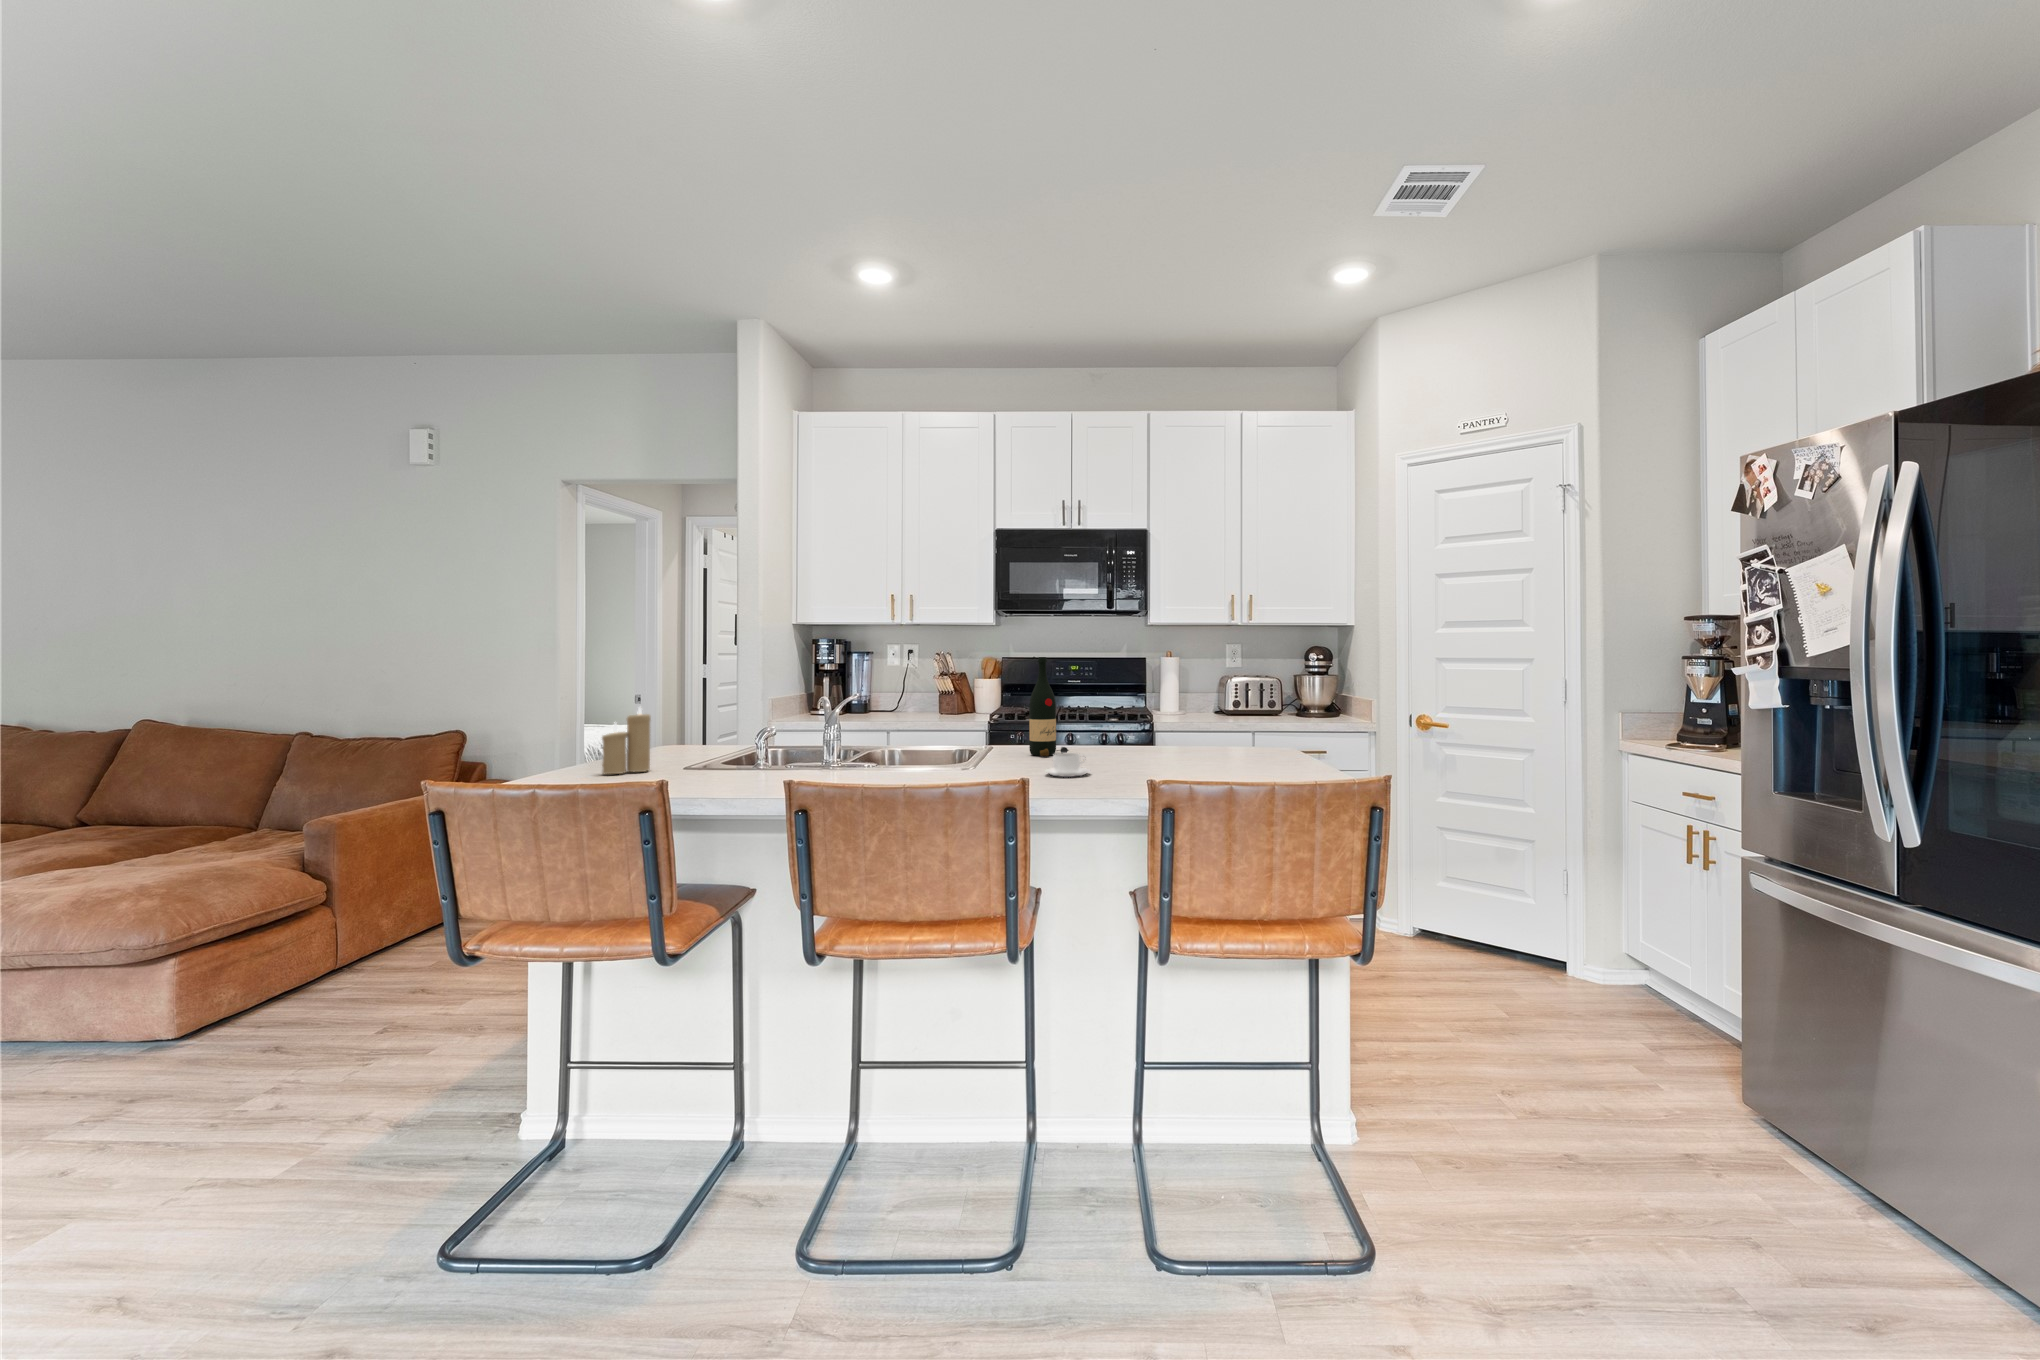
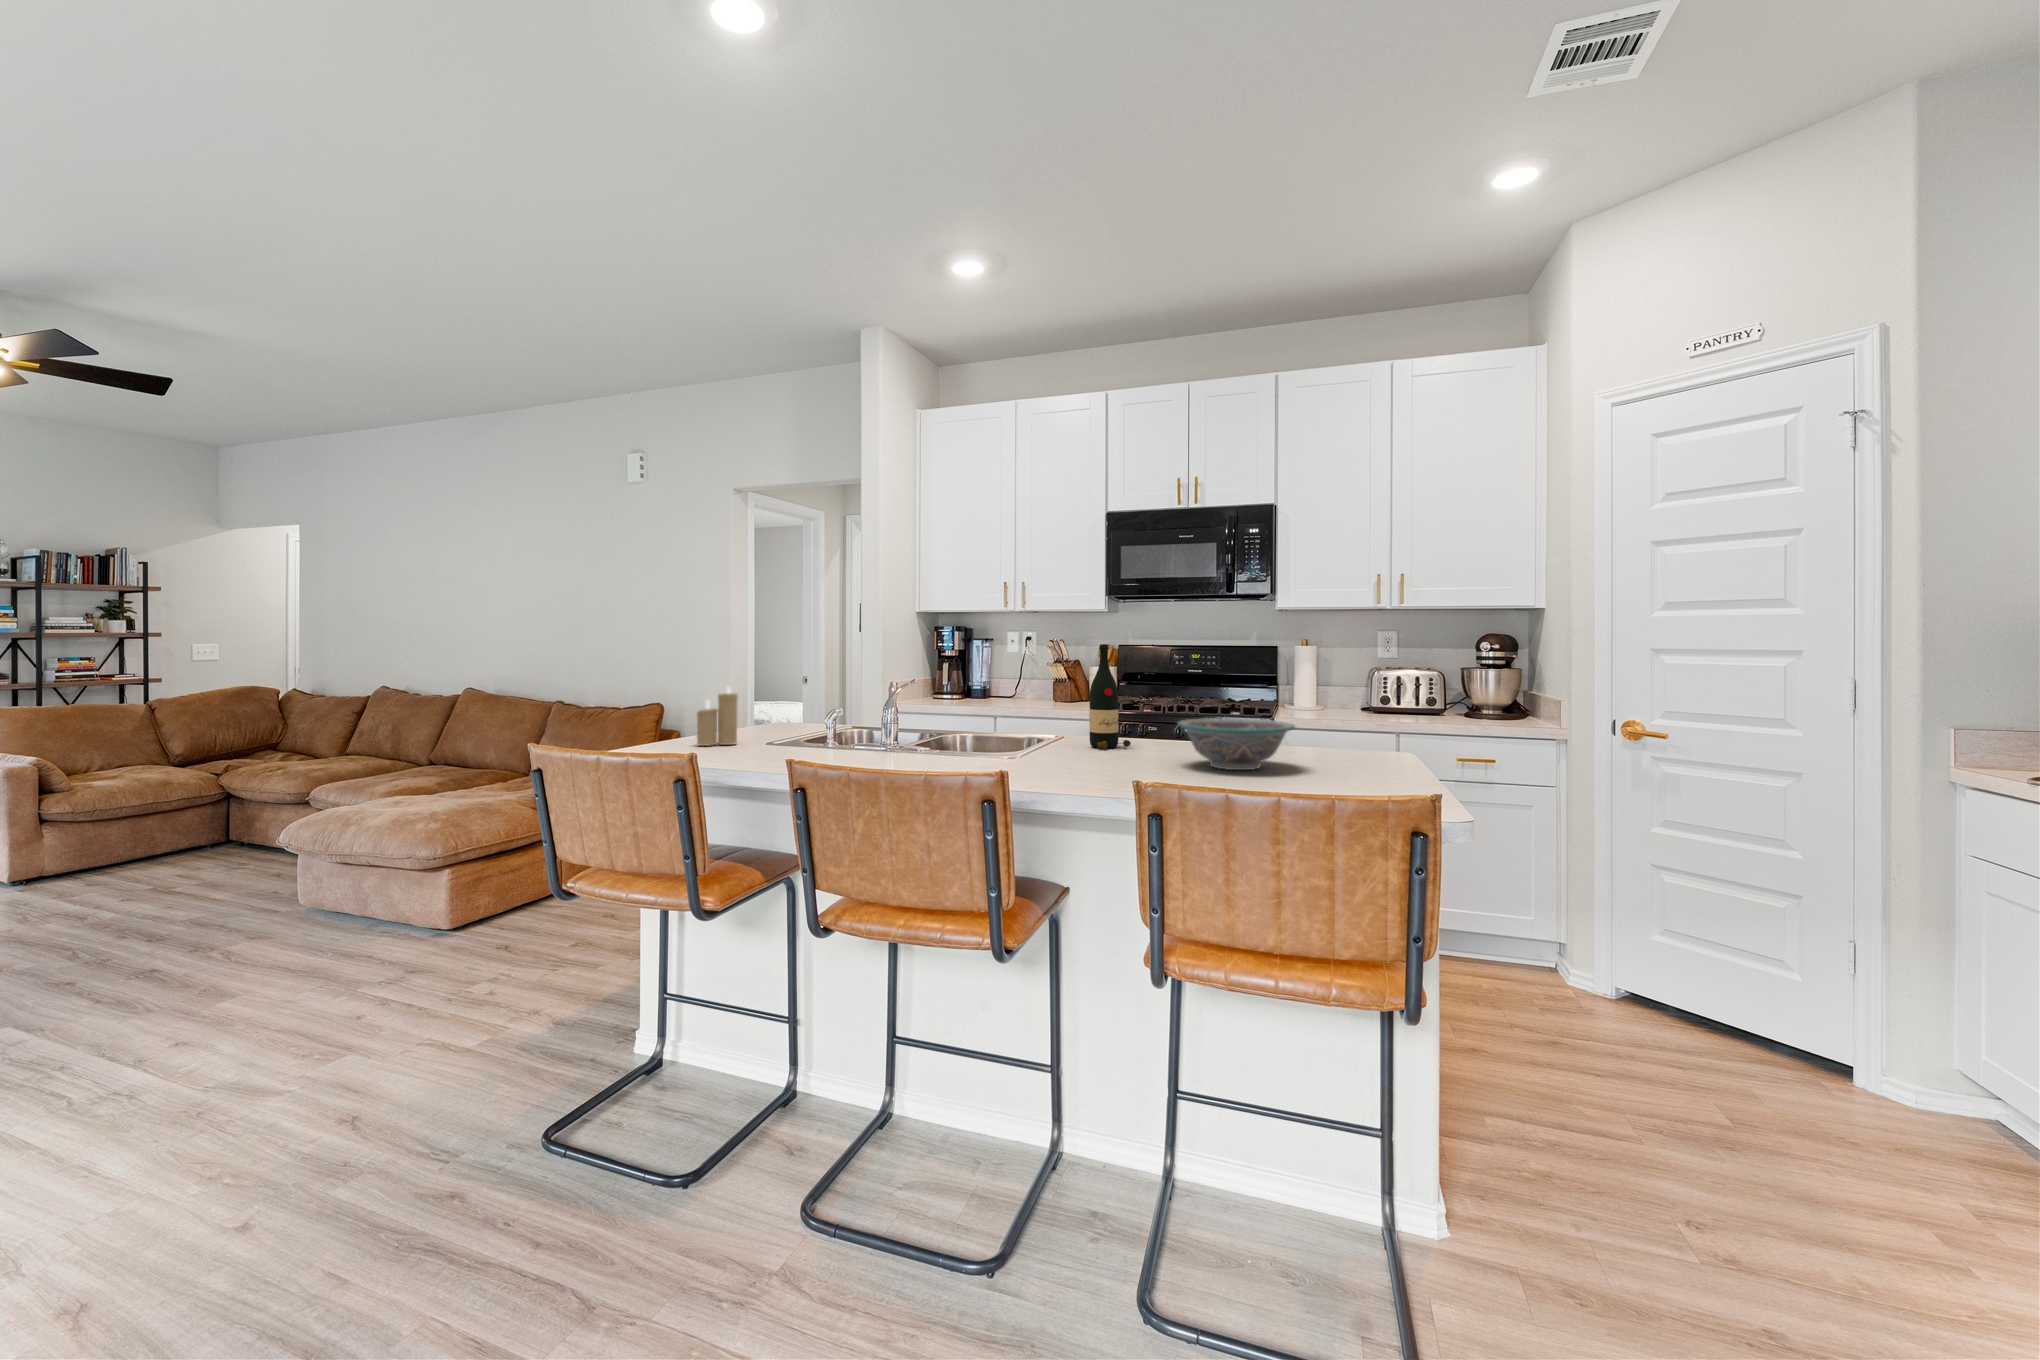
bowl: none [1127,723,1229,768] -> present [1177,718,1295,770]
coffee cup: present [1046,753,1089,777] -> none [1077,746,1126,772]

